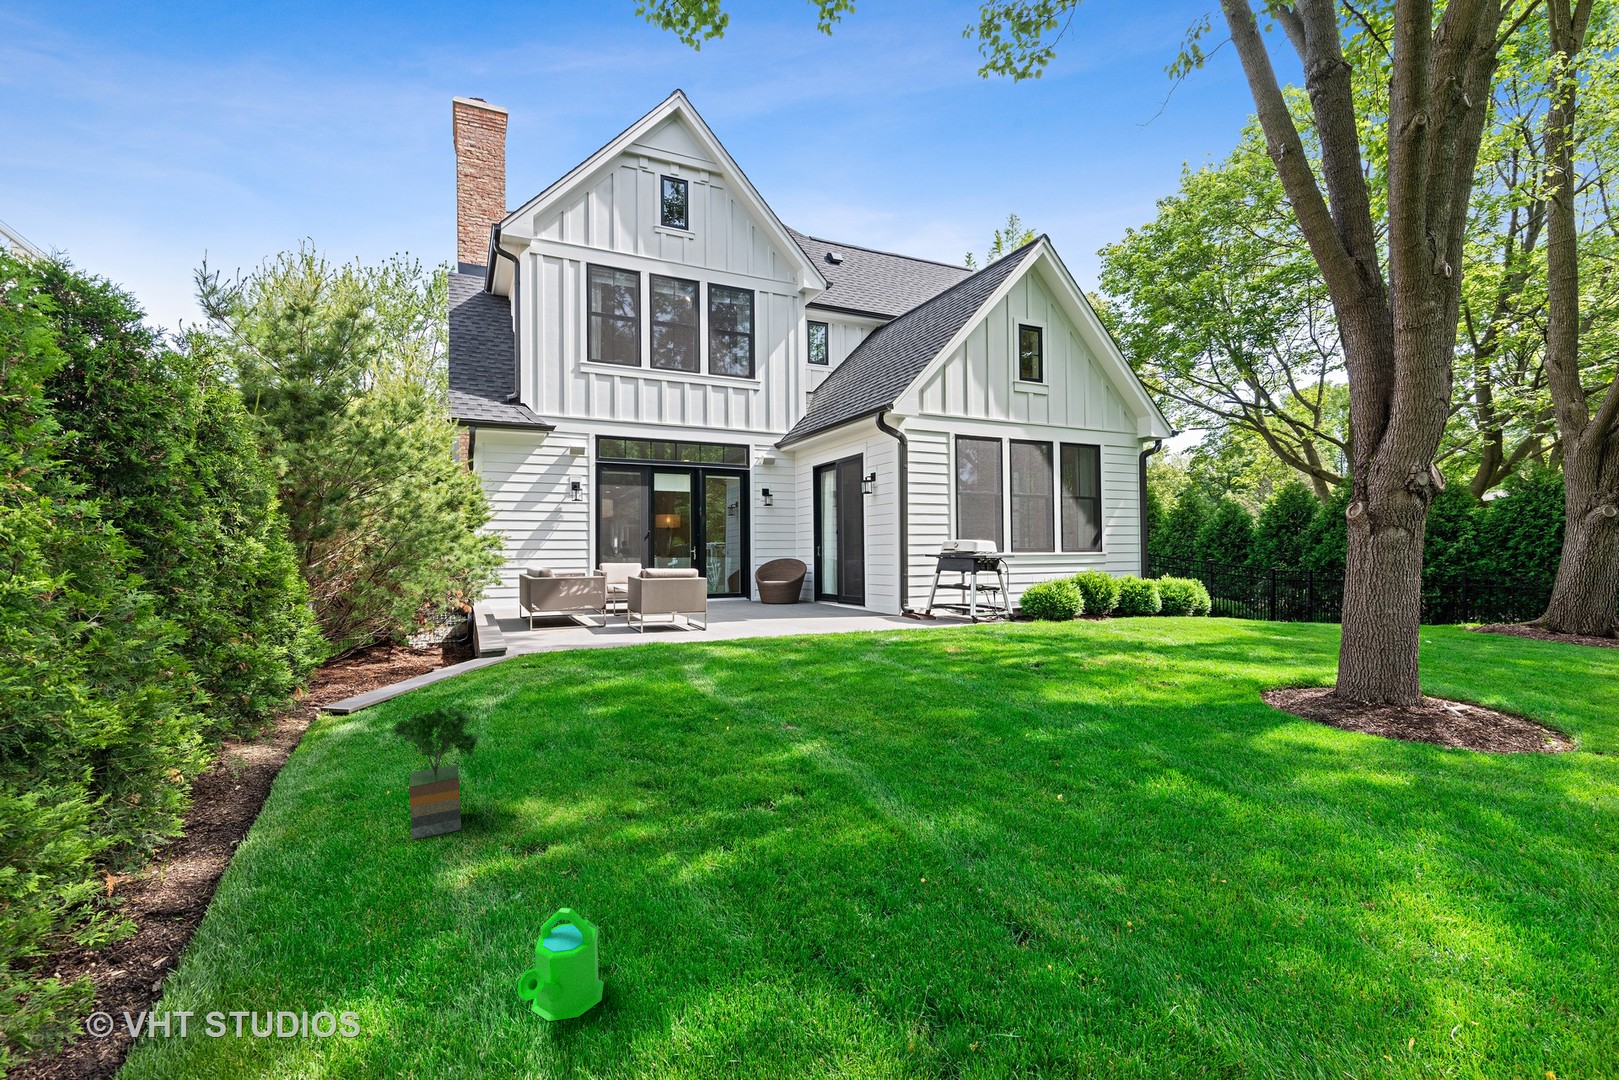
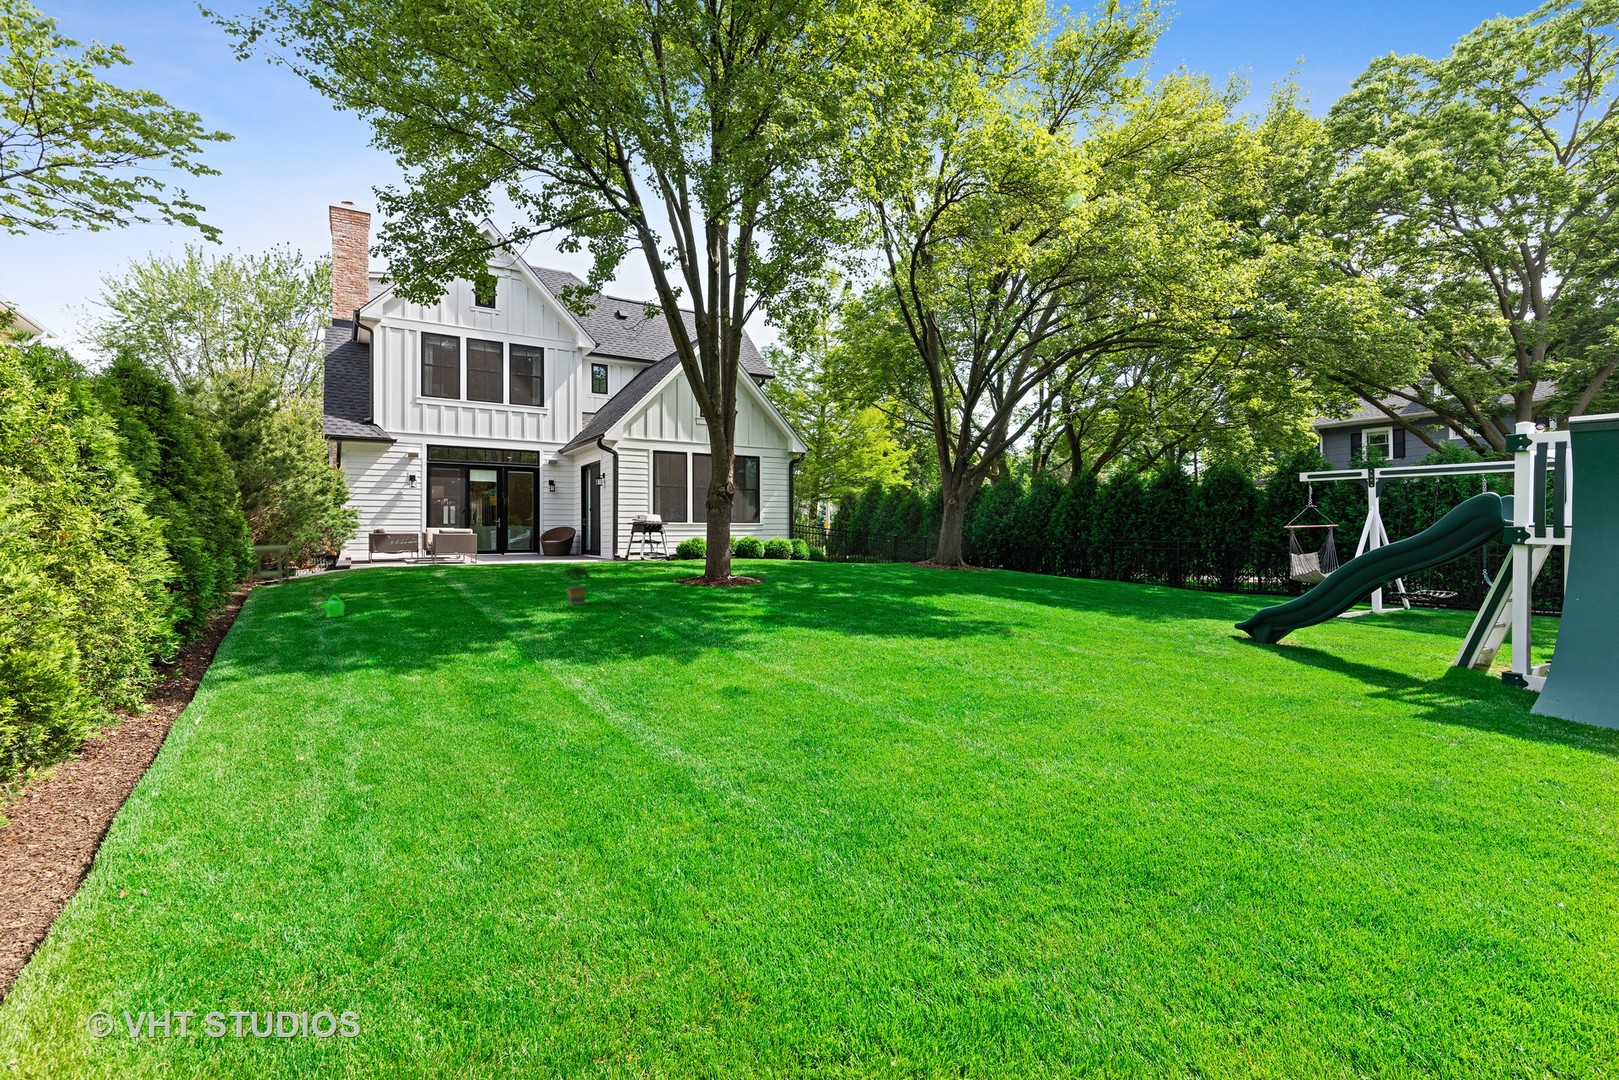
side table: none [291,619,392,723] -> present [248,545,289,585]
potted tree: present [391,707,480,840] -> present [564,567,590,605]

